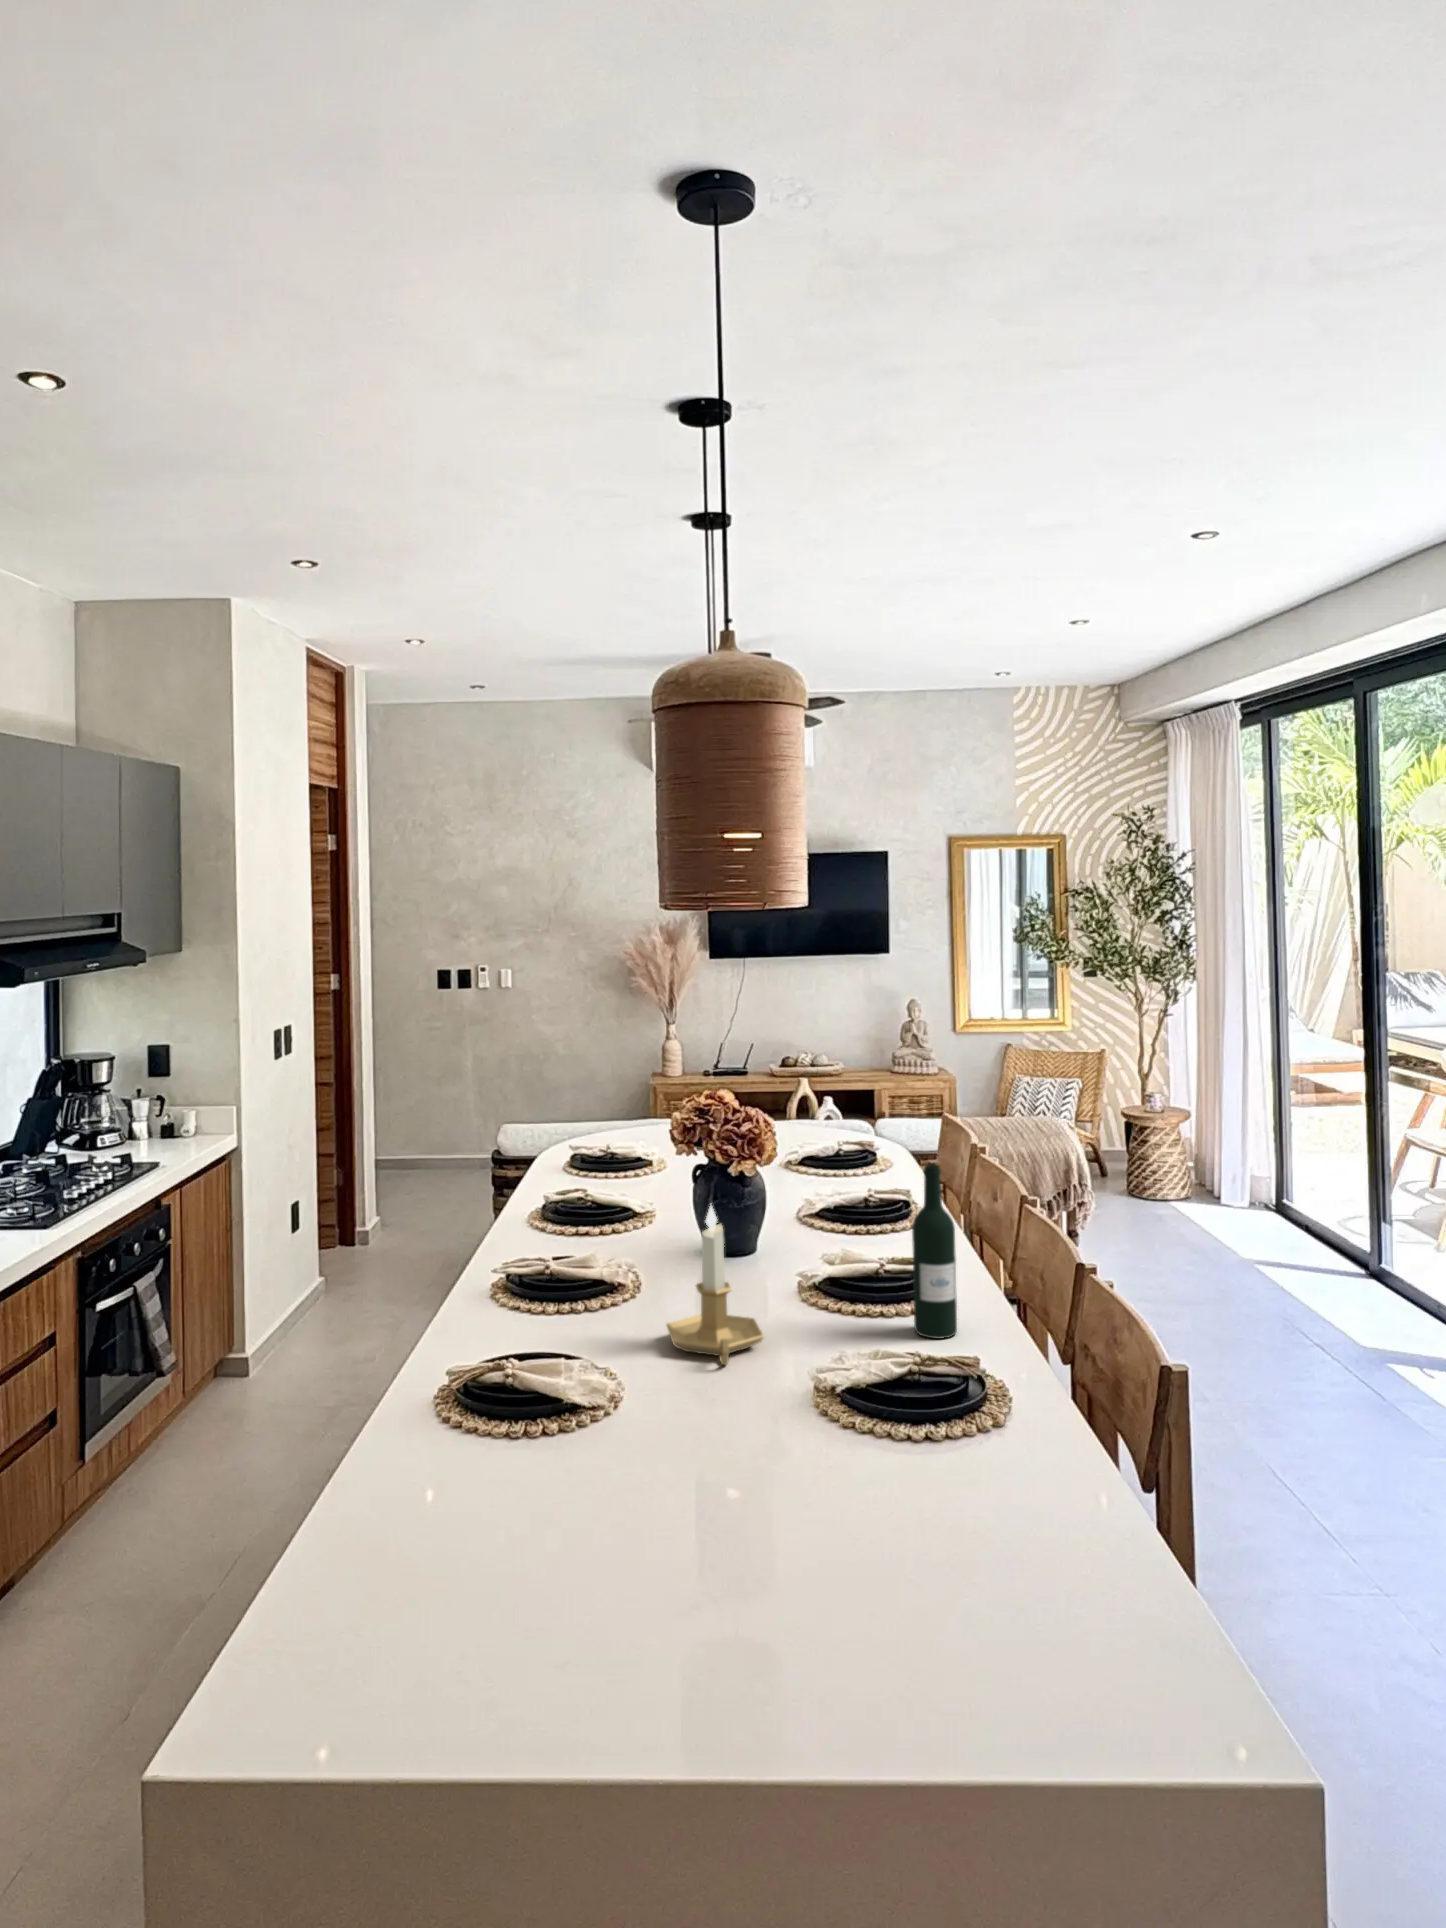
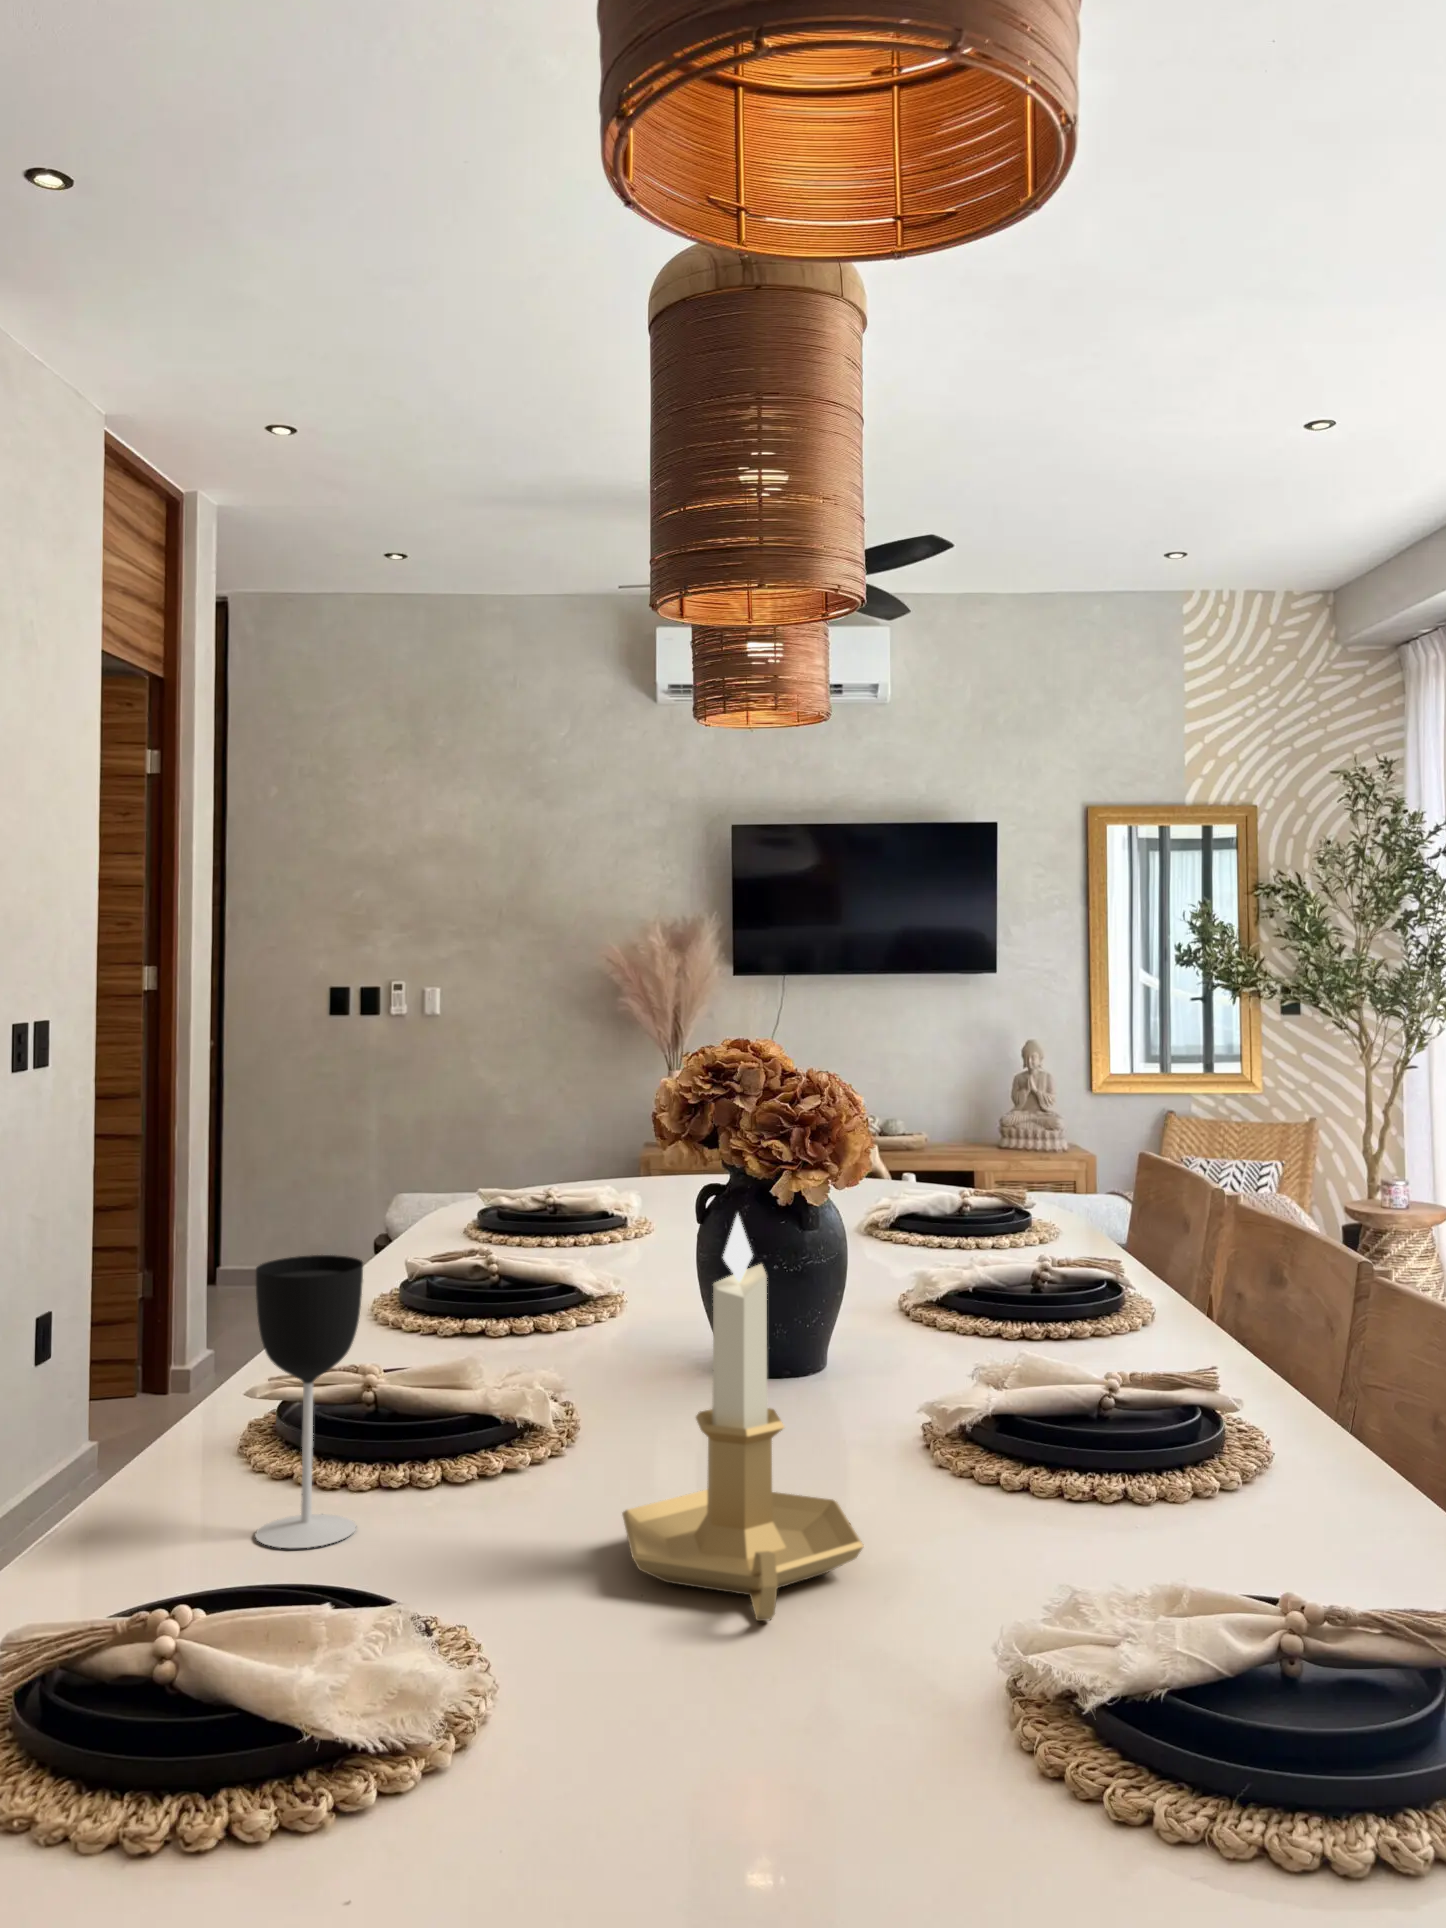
wine bottle: present [912,1164,957,1339] -> none [1218,1132,1327,1555]
wine glass: none [511,1218,555,1340] -> present [255,1255,363,1548]

